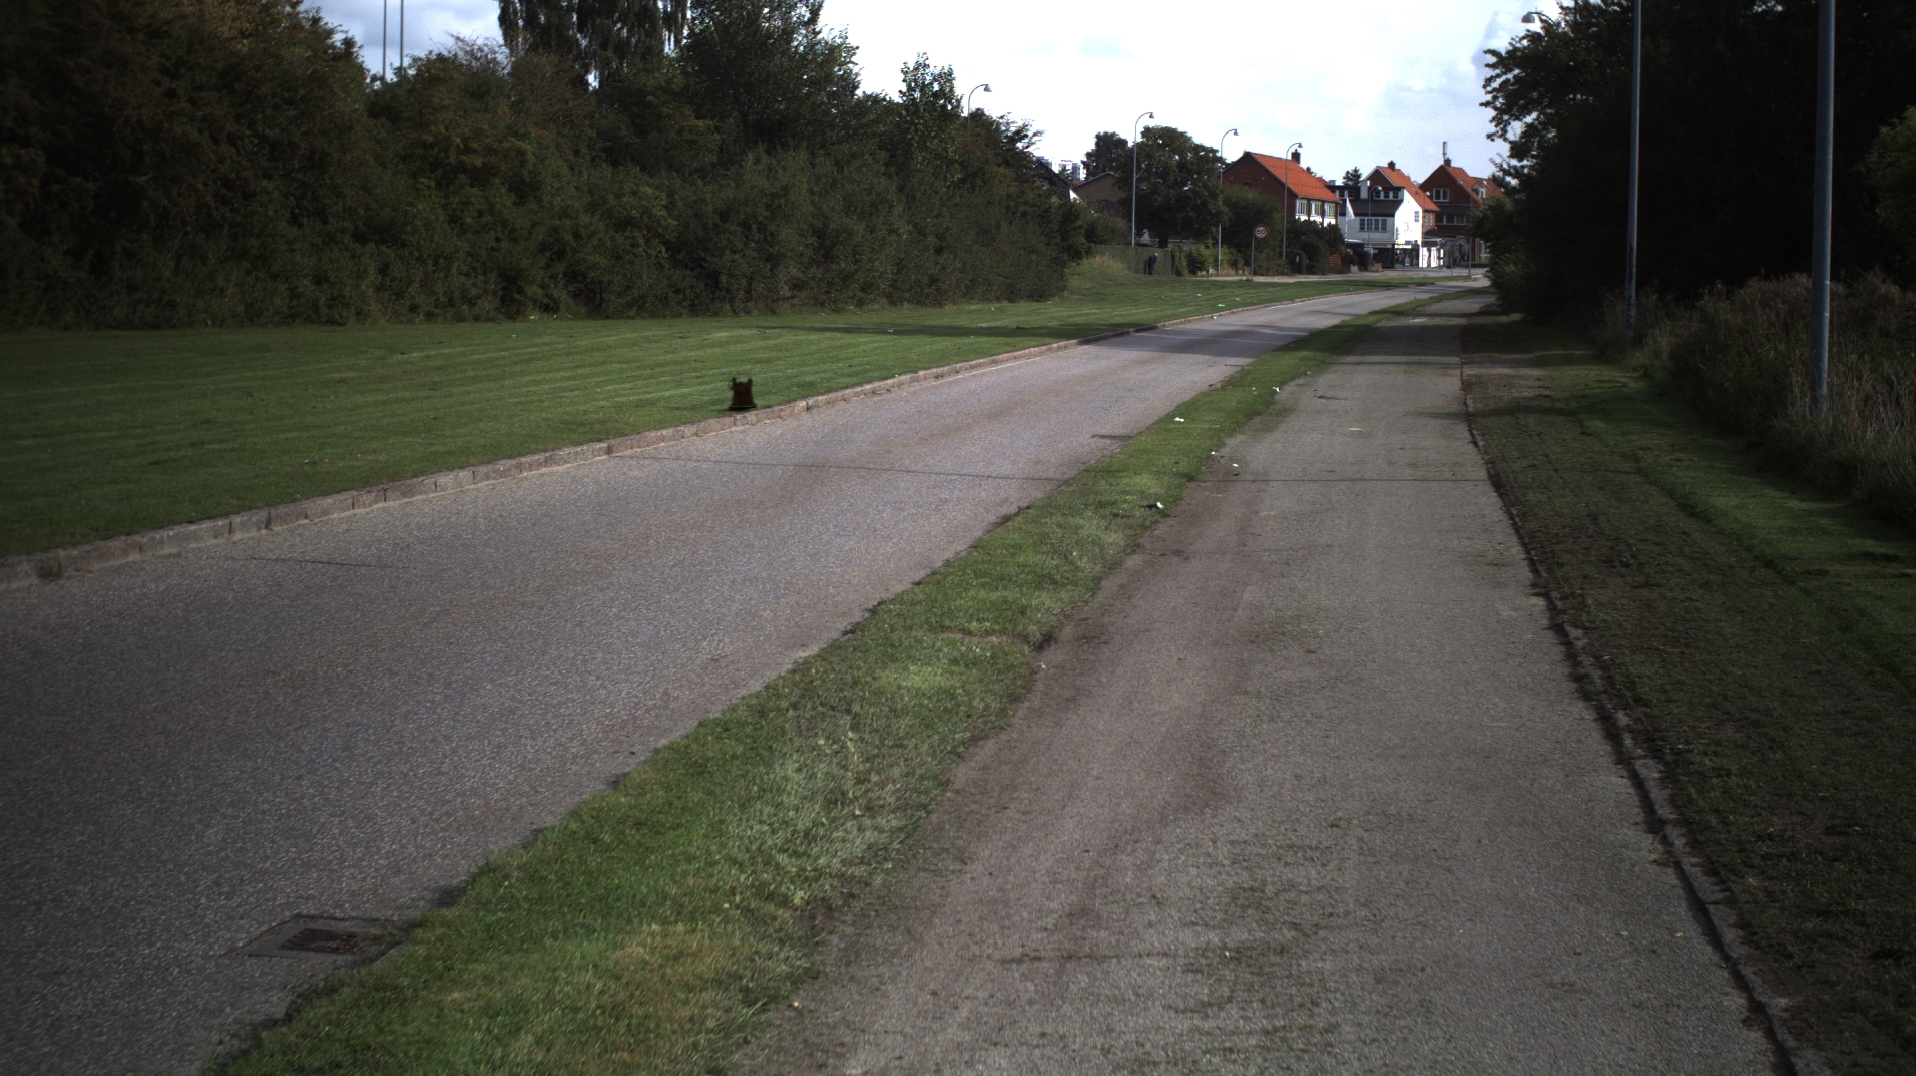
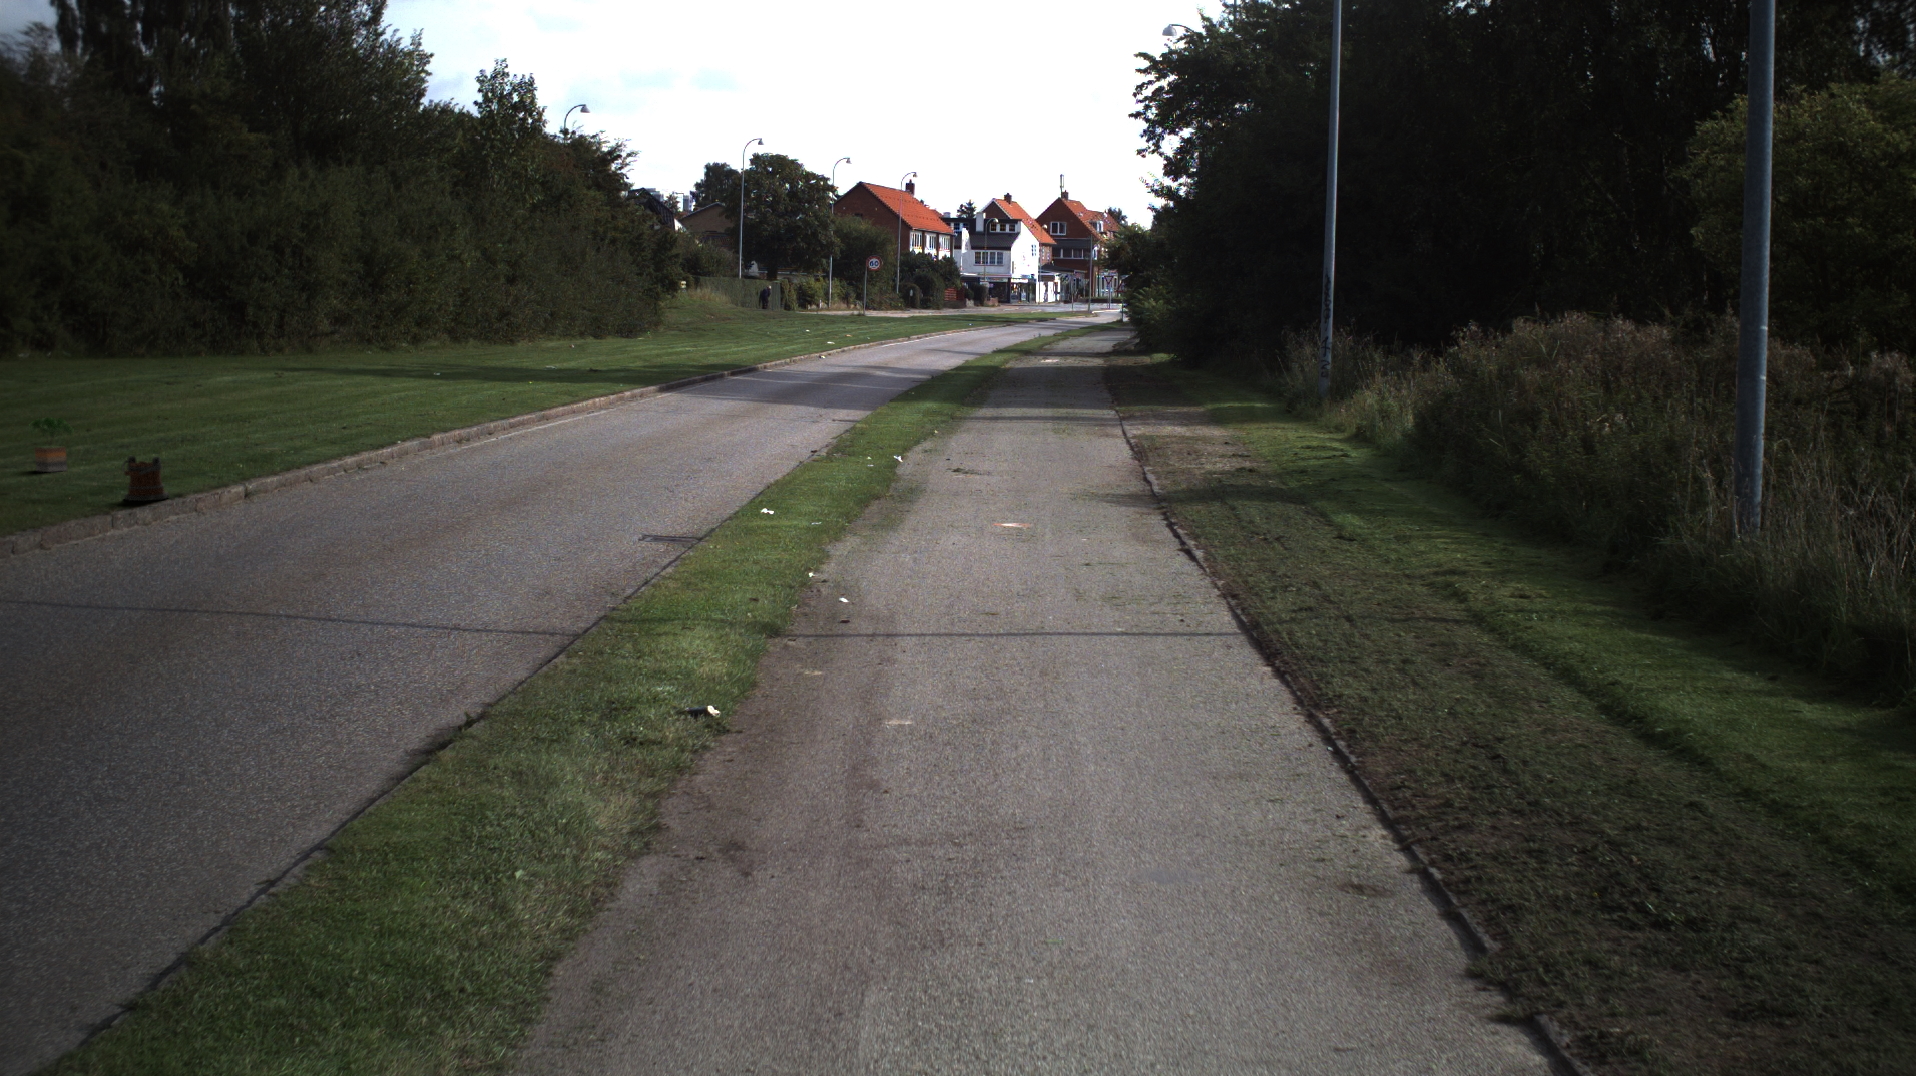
potted tree: none [662,354,691,392] -> present [30,418,73,472]

